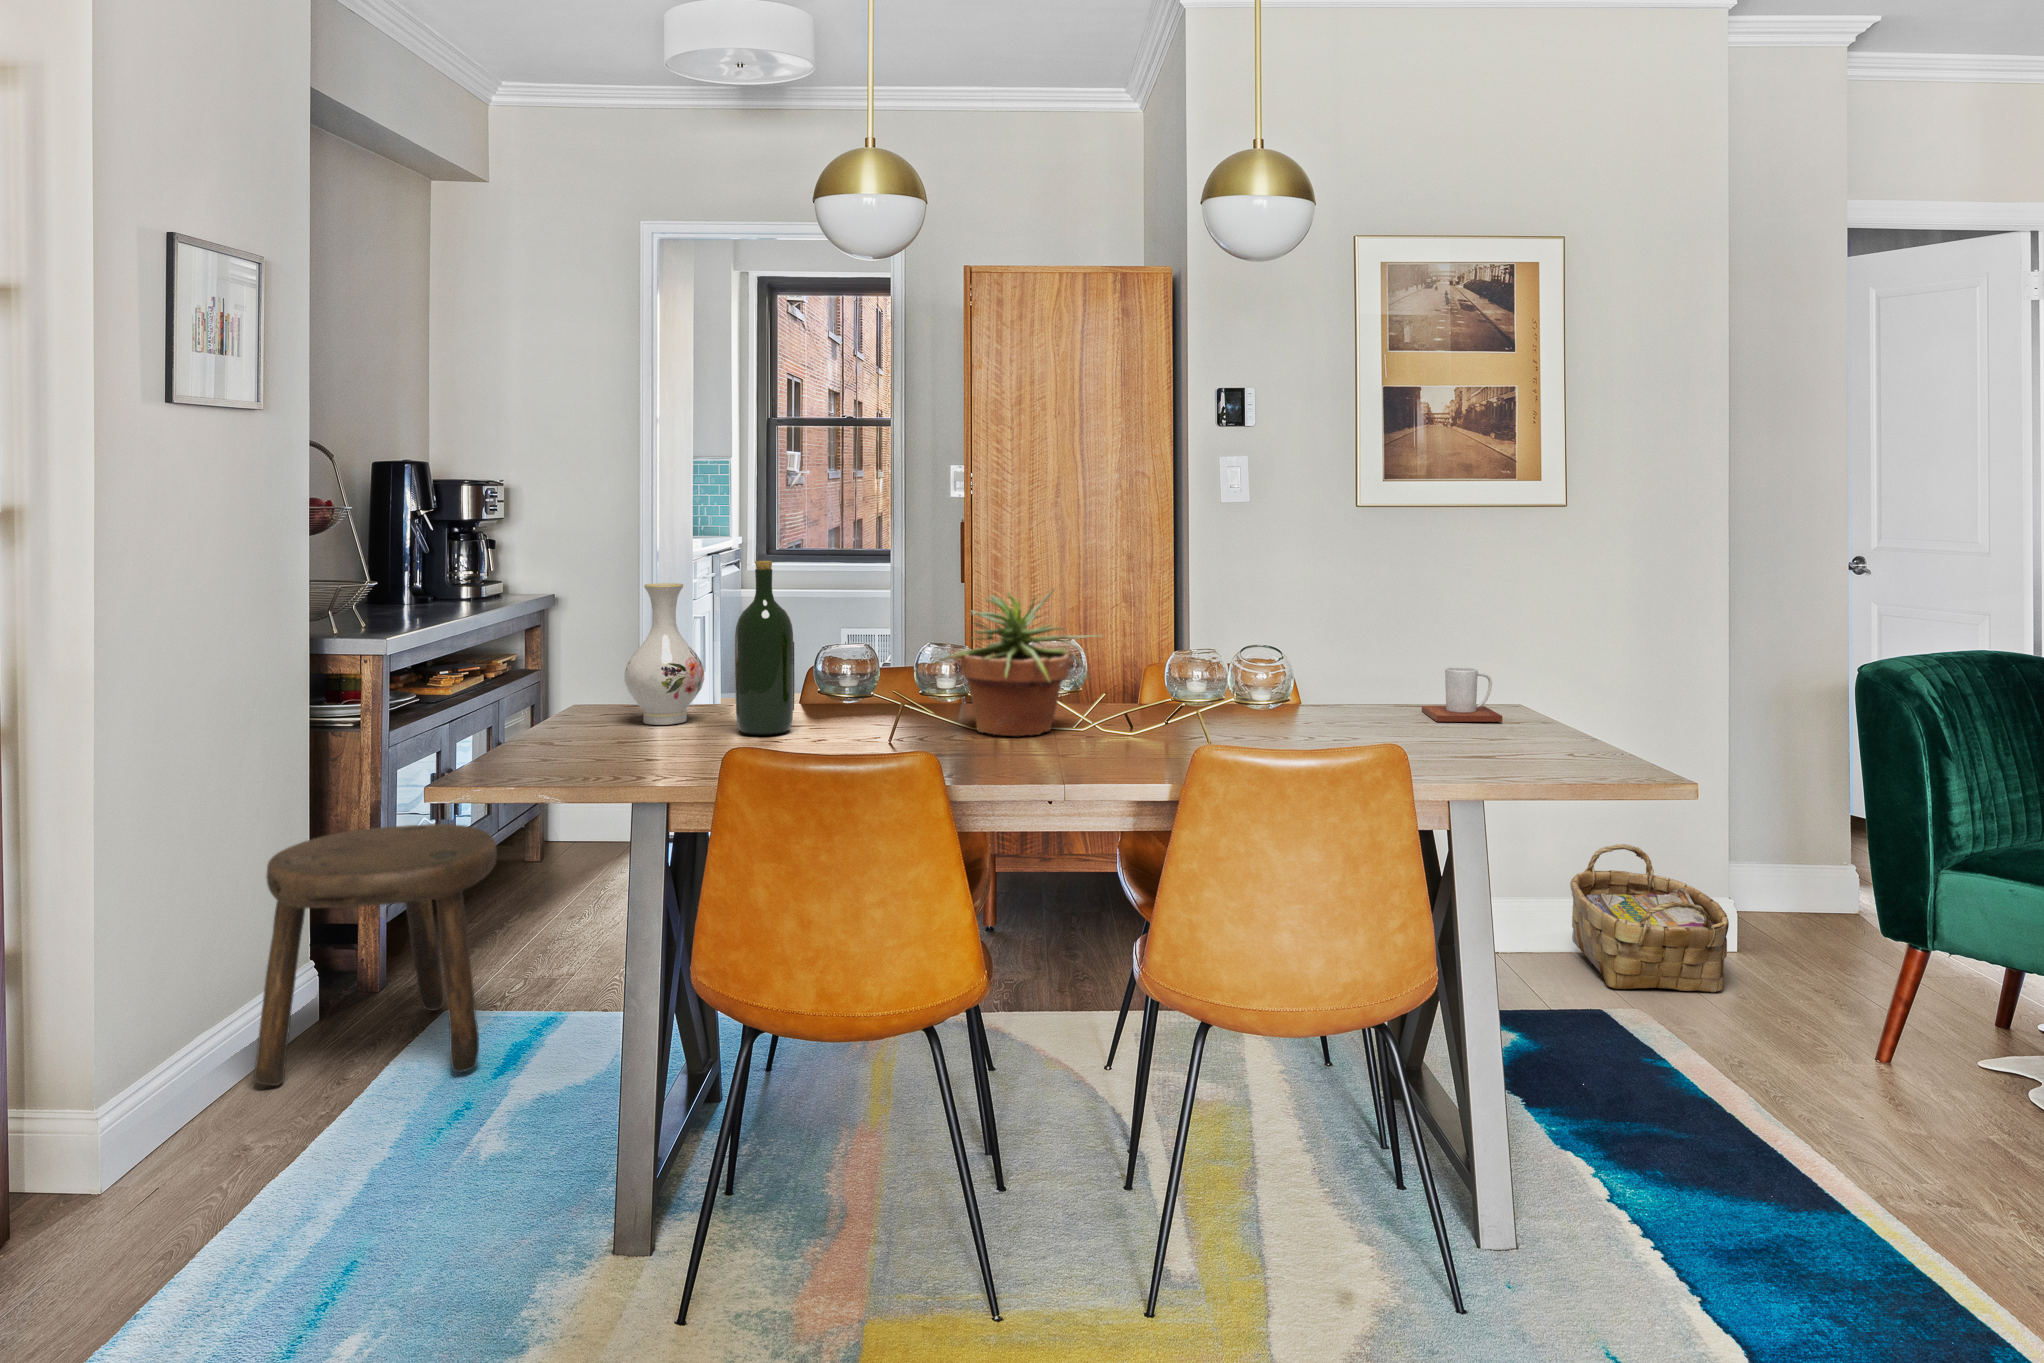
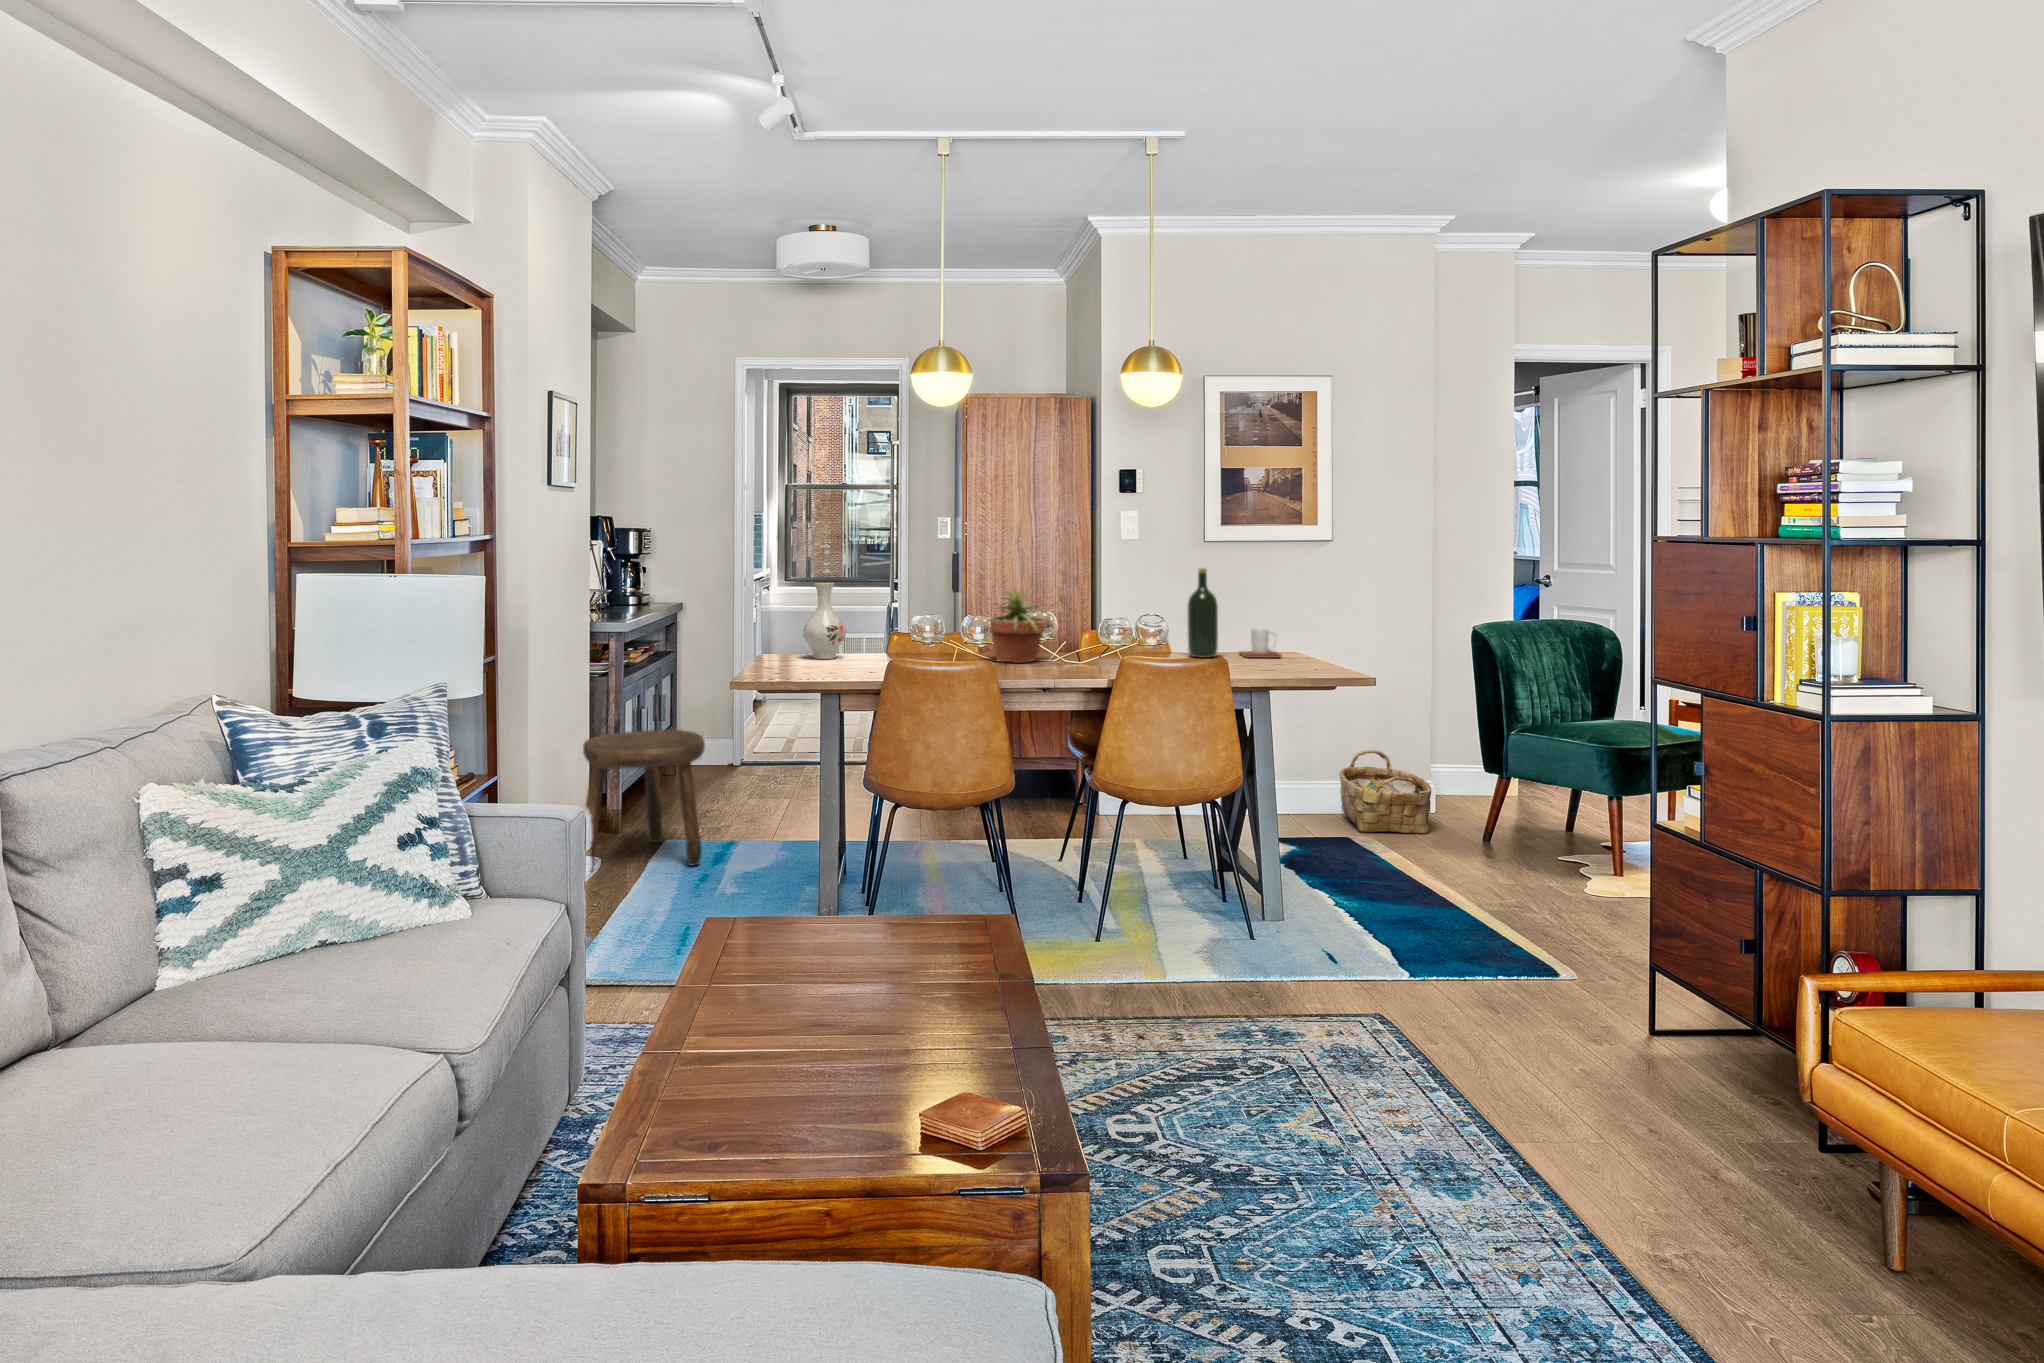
wine bottle: present [735,561,794,735] -> present [1188,568,1218,658]

